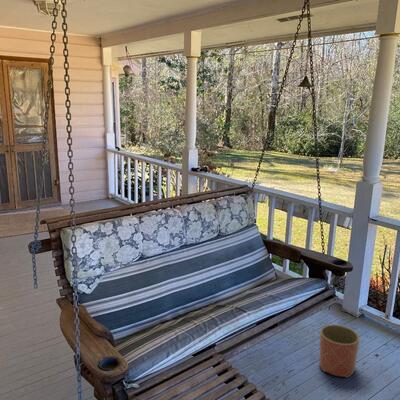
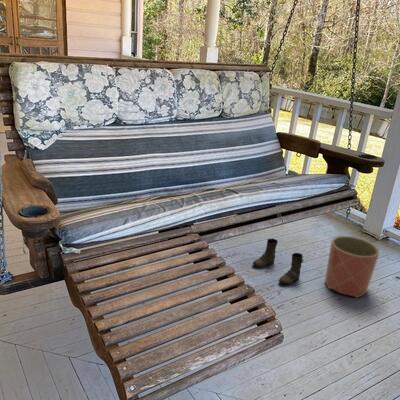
boots: none [259,332,300,372] -> present [253,239,304,284]

